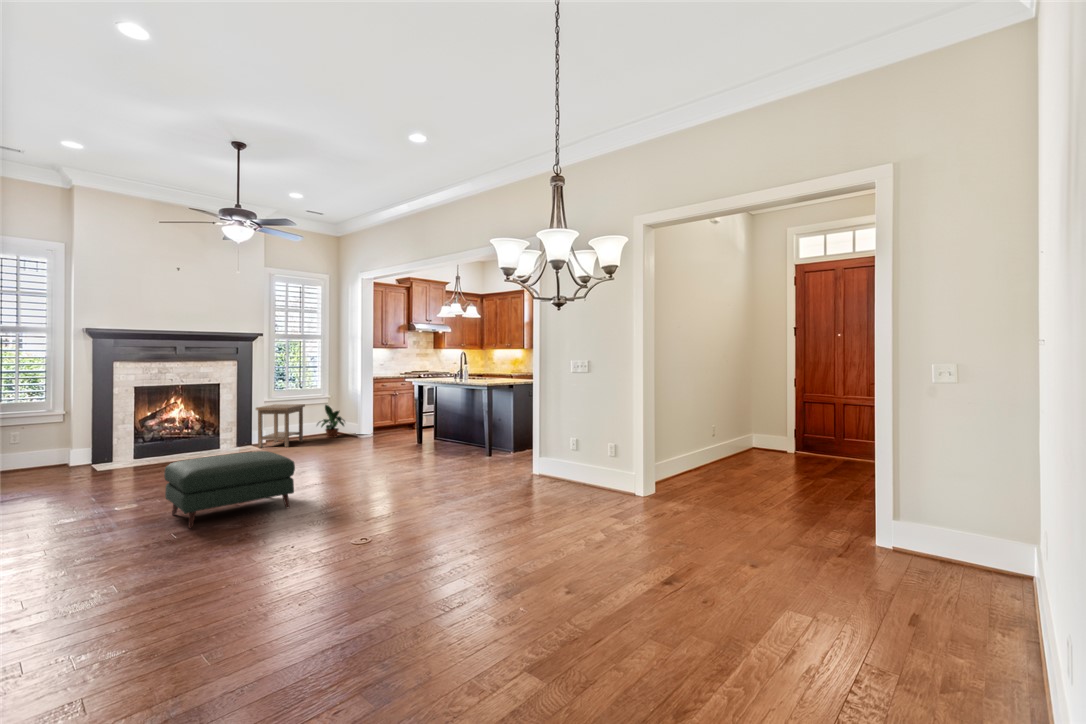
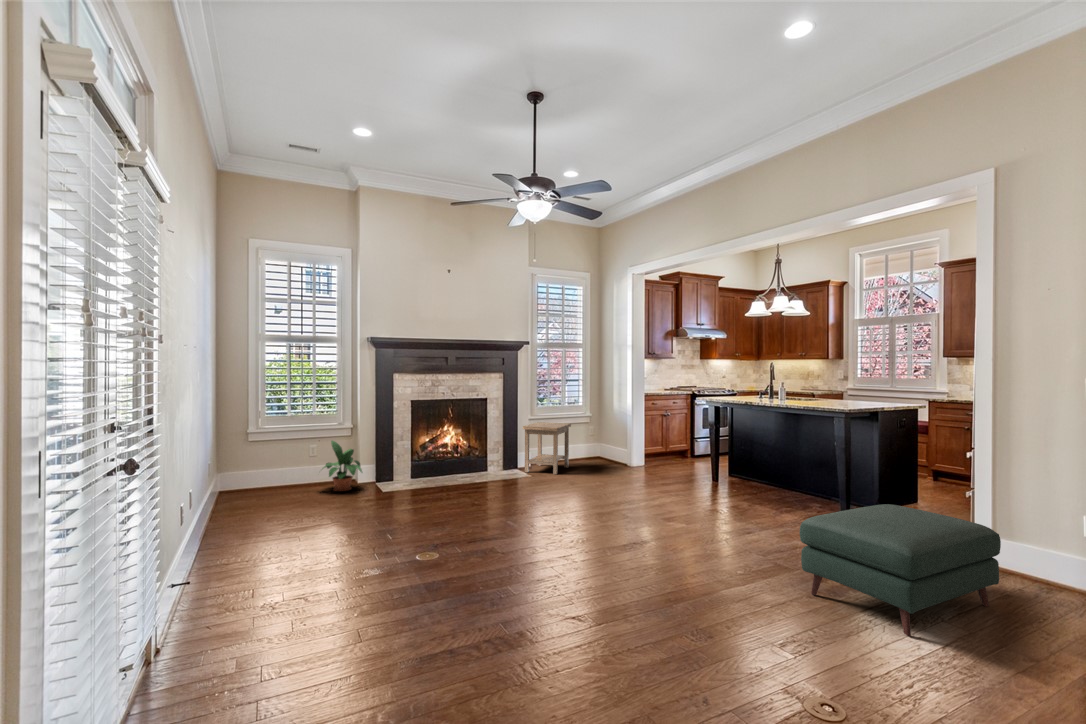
potted plant: present [317,405,345,438] -> present [323,441,362,491]
ottoman: present [164,451,295,528] -> present [800,504,1001,636]

